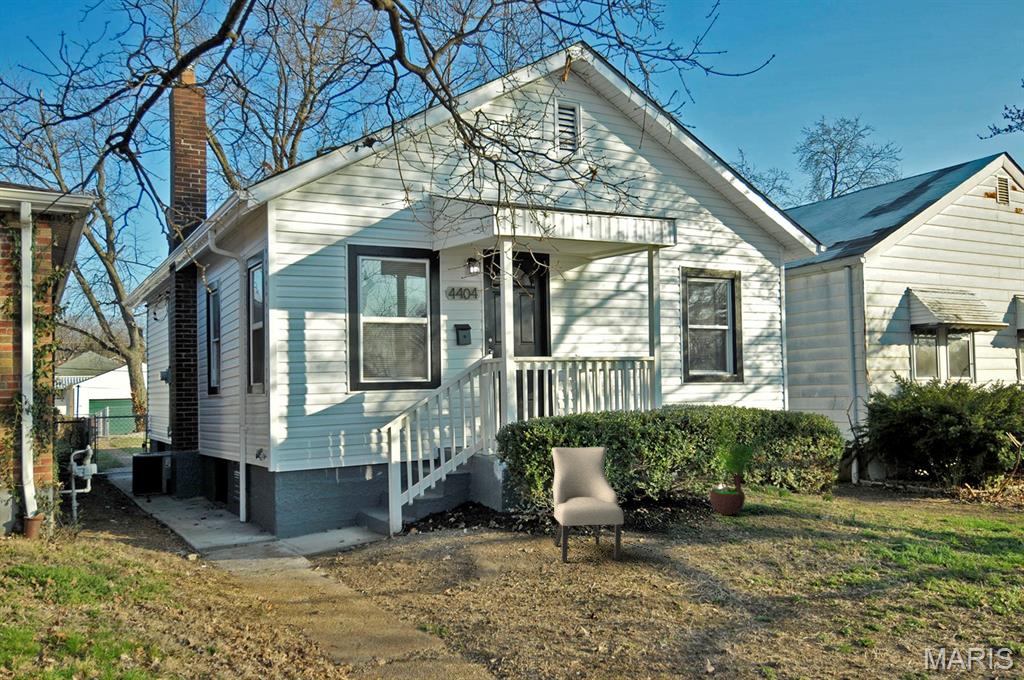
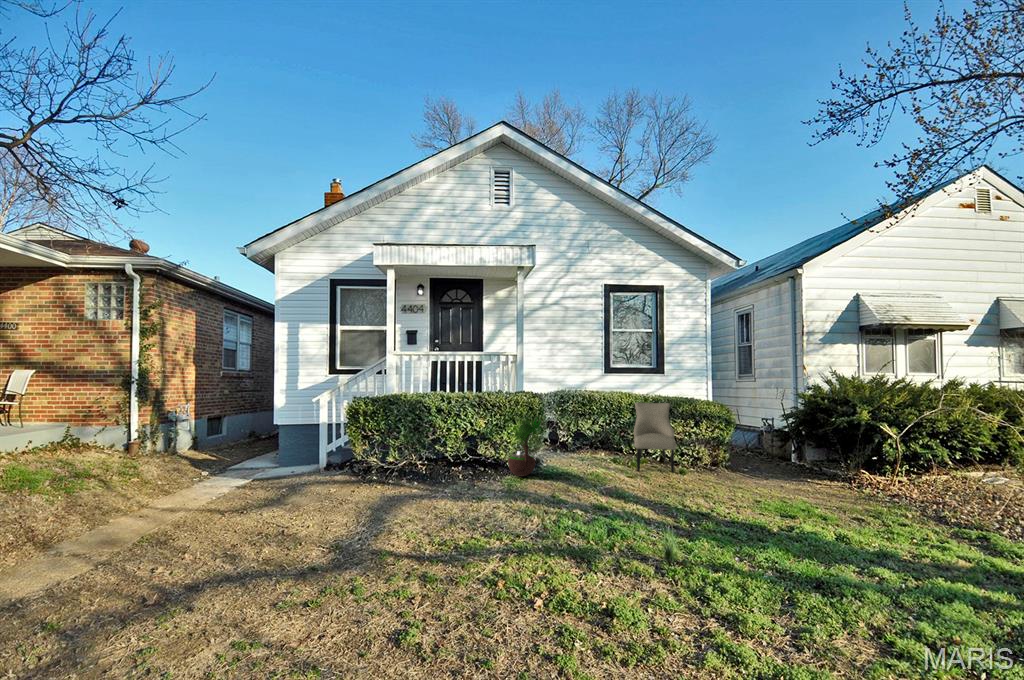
chair: present [552,447,624,562] -> present [634,403,676,472]

